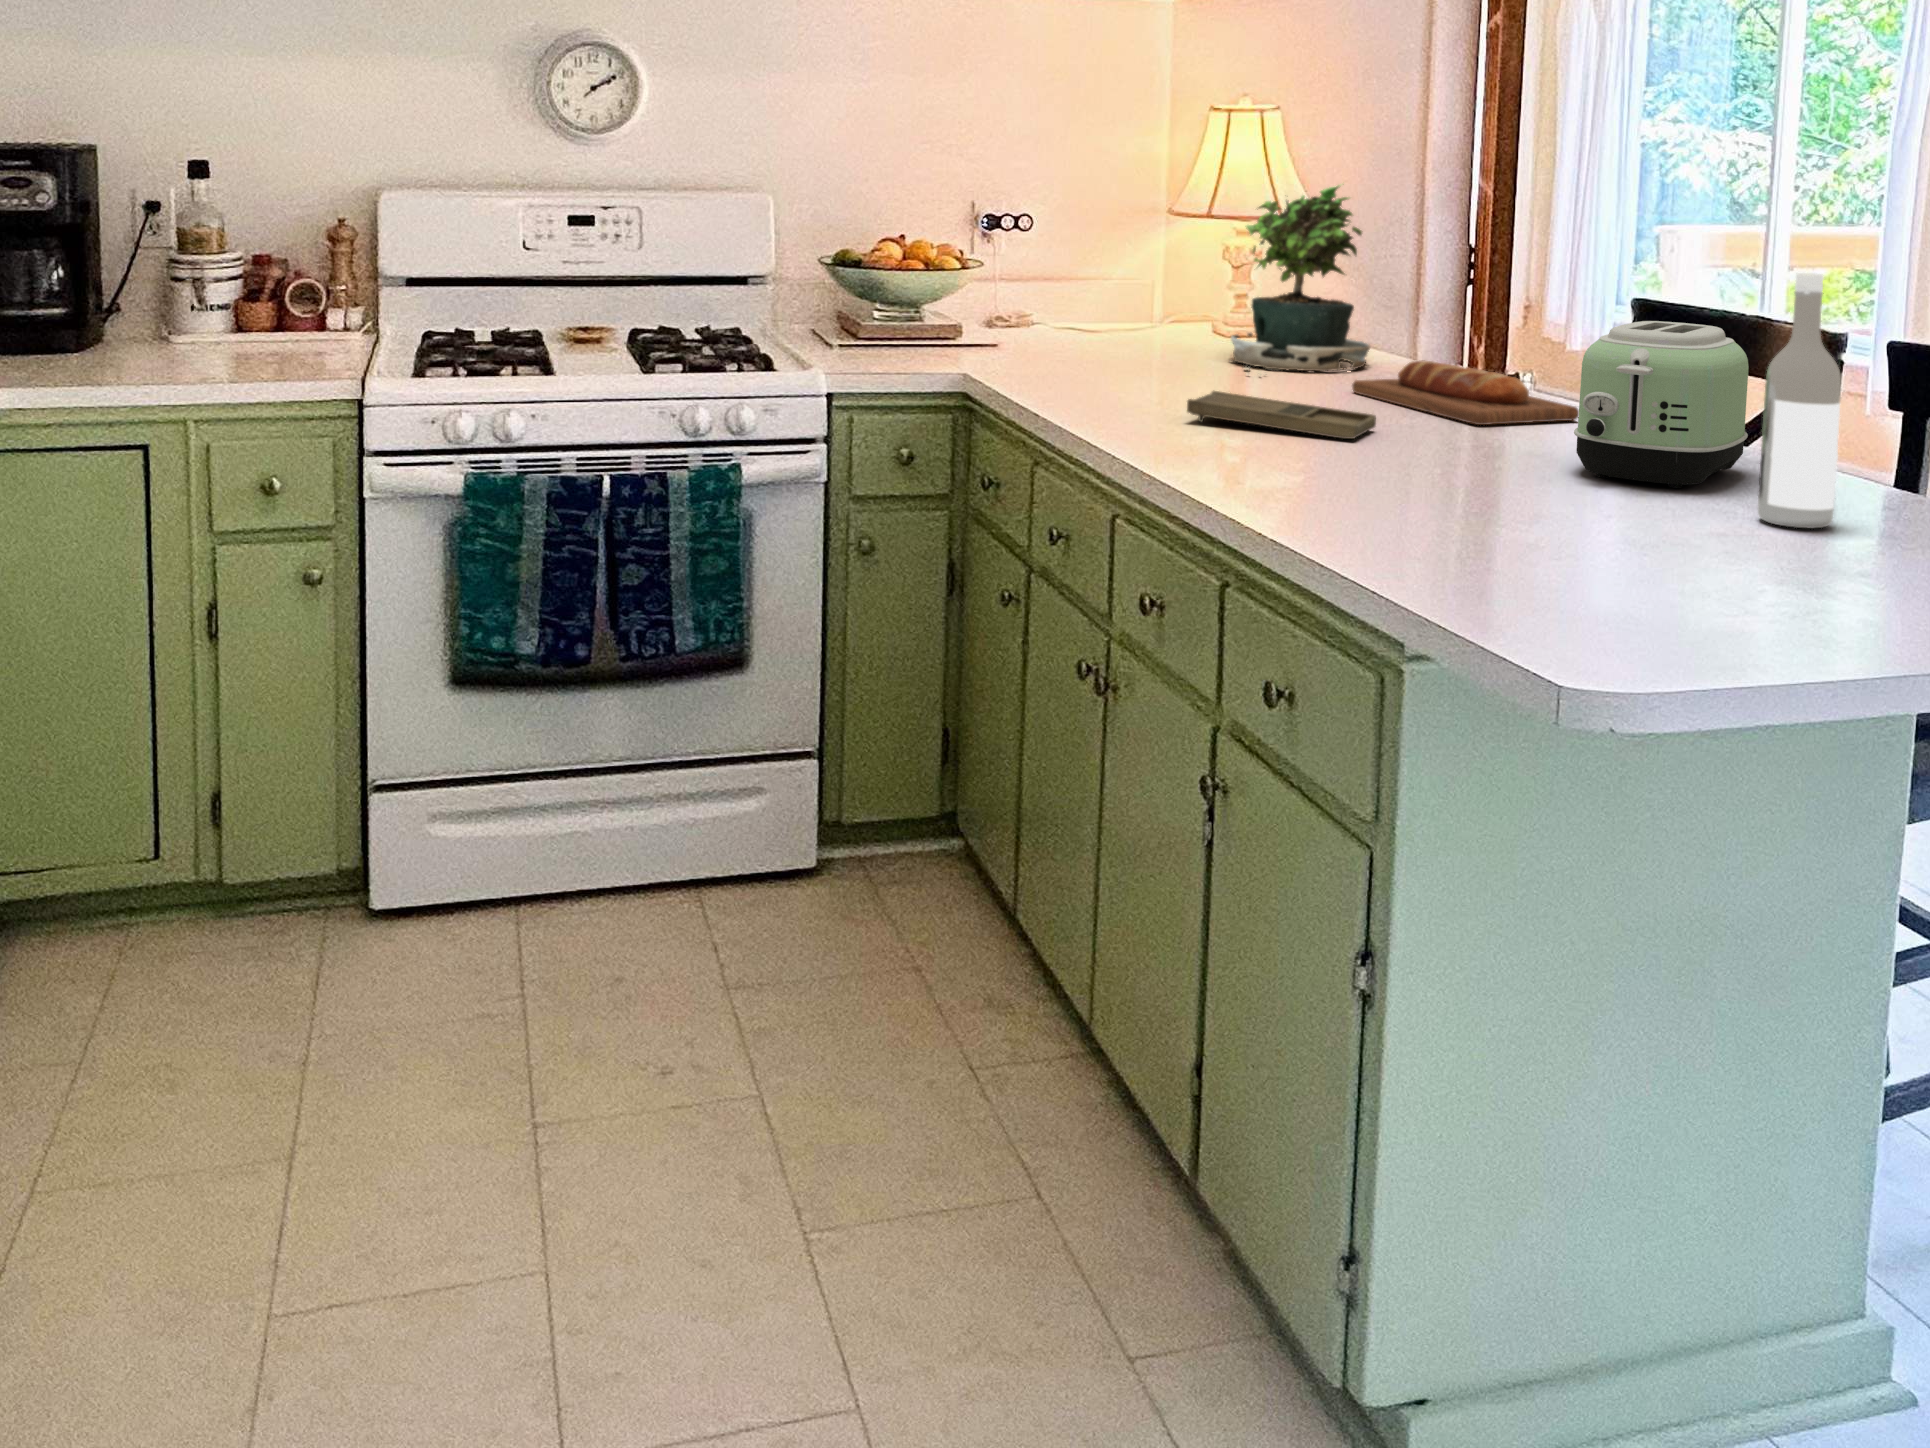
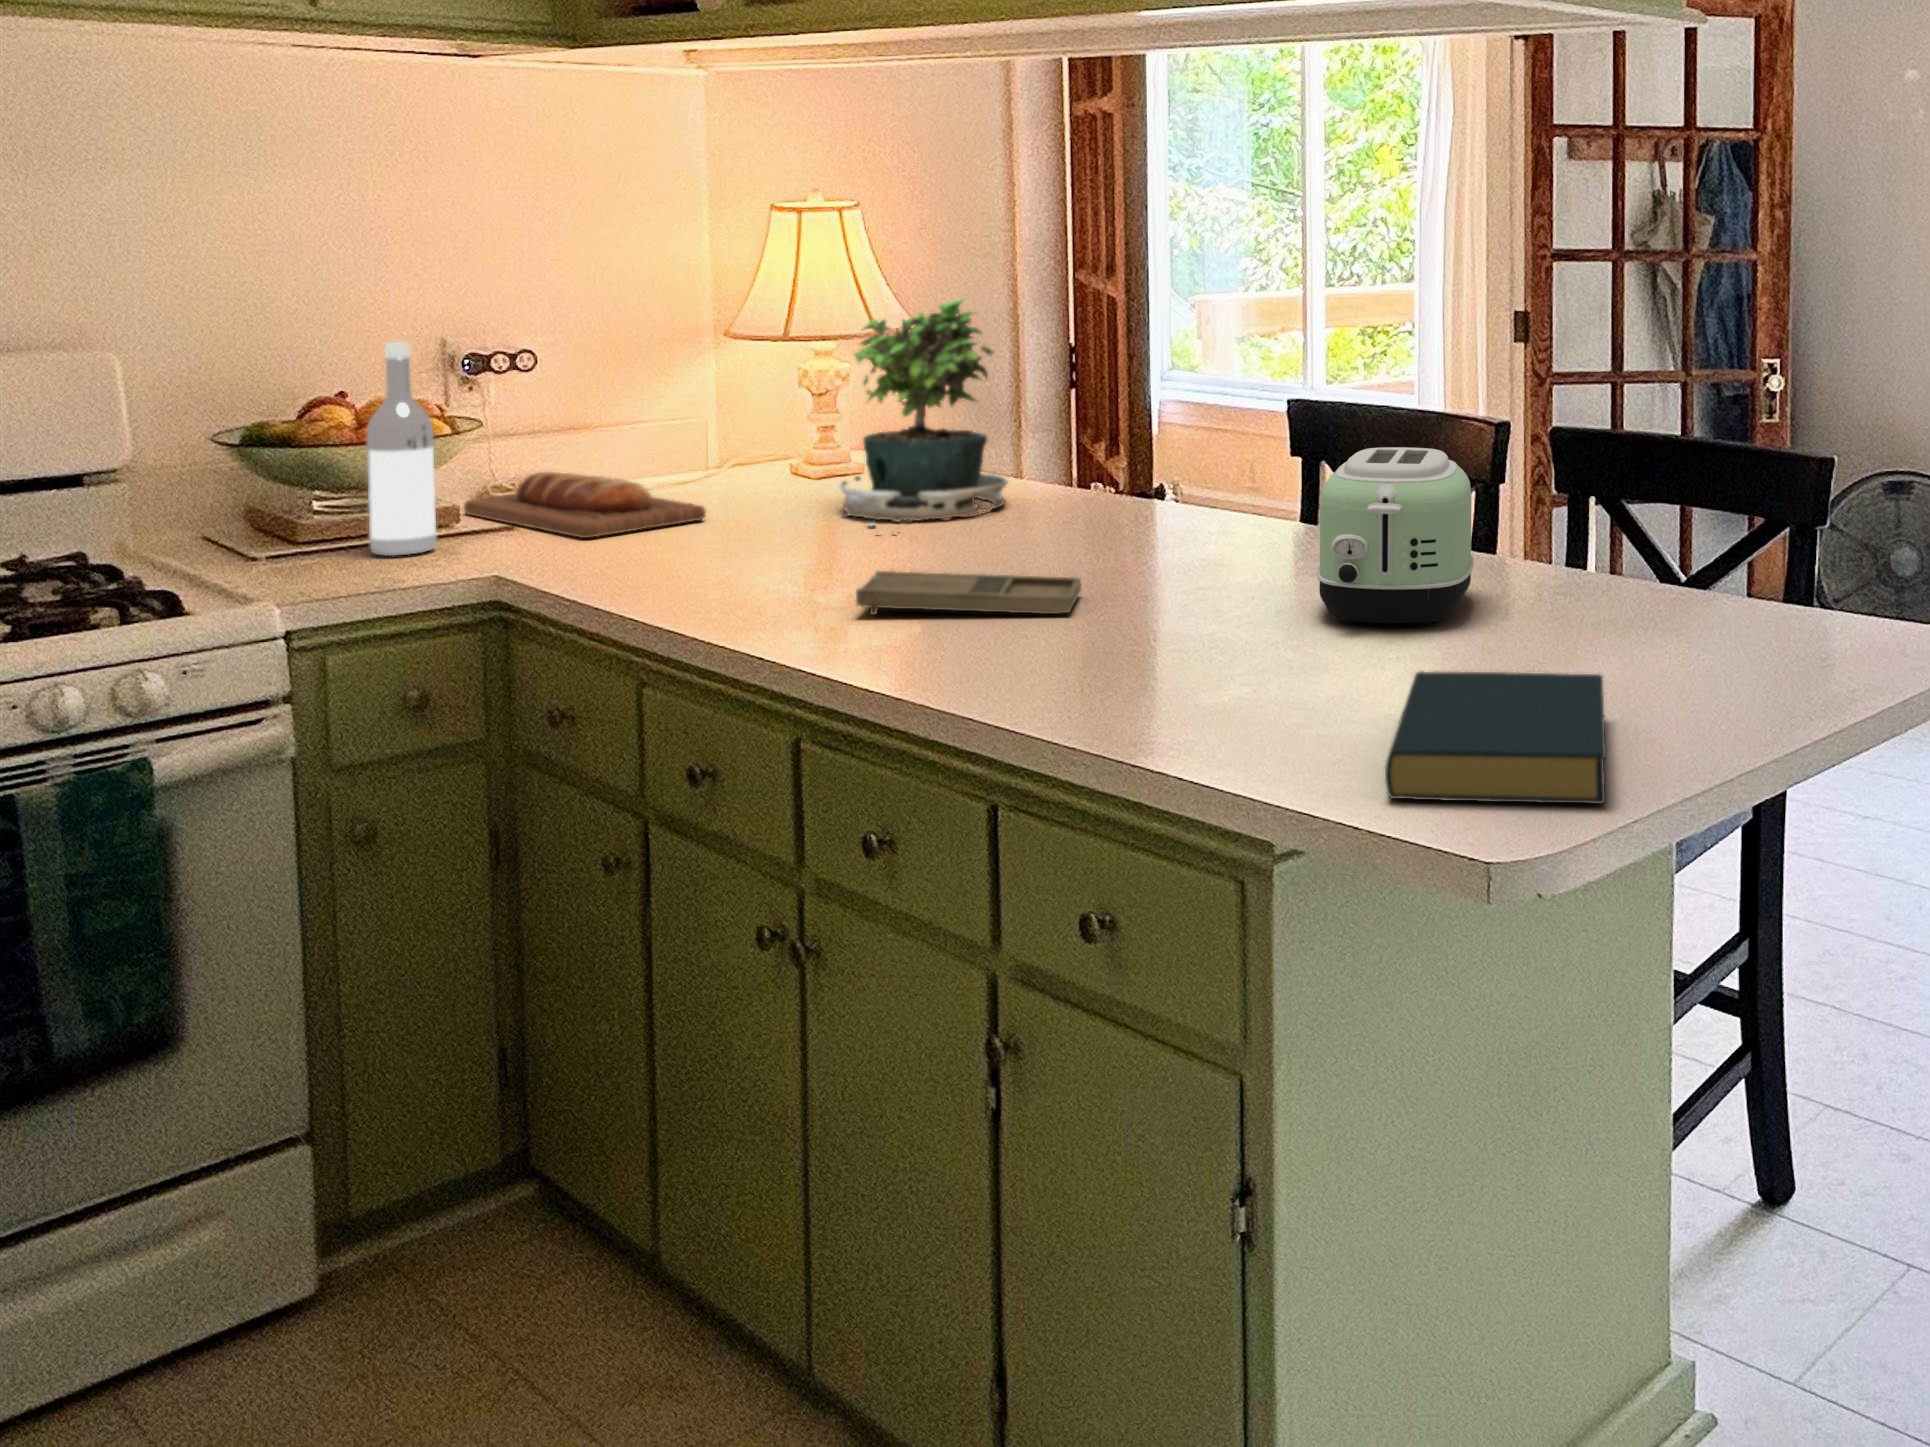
wine bottle: present [1758,273,1841,528] -> present [367,342,437,556]
bread loaf: present [1352,361,1579,425] -> present [464,472,706,538]
hardback book: none [1514,505,1794,628] -> present [1385,671,1606,804]

